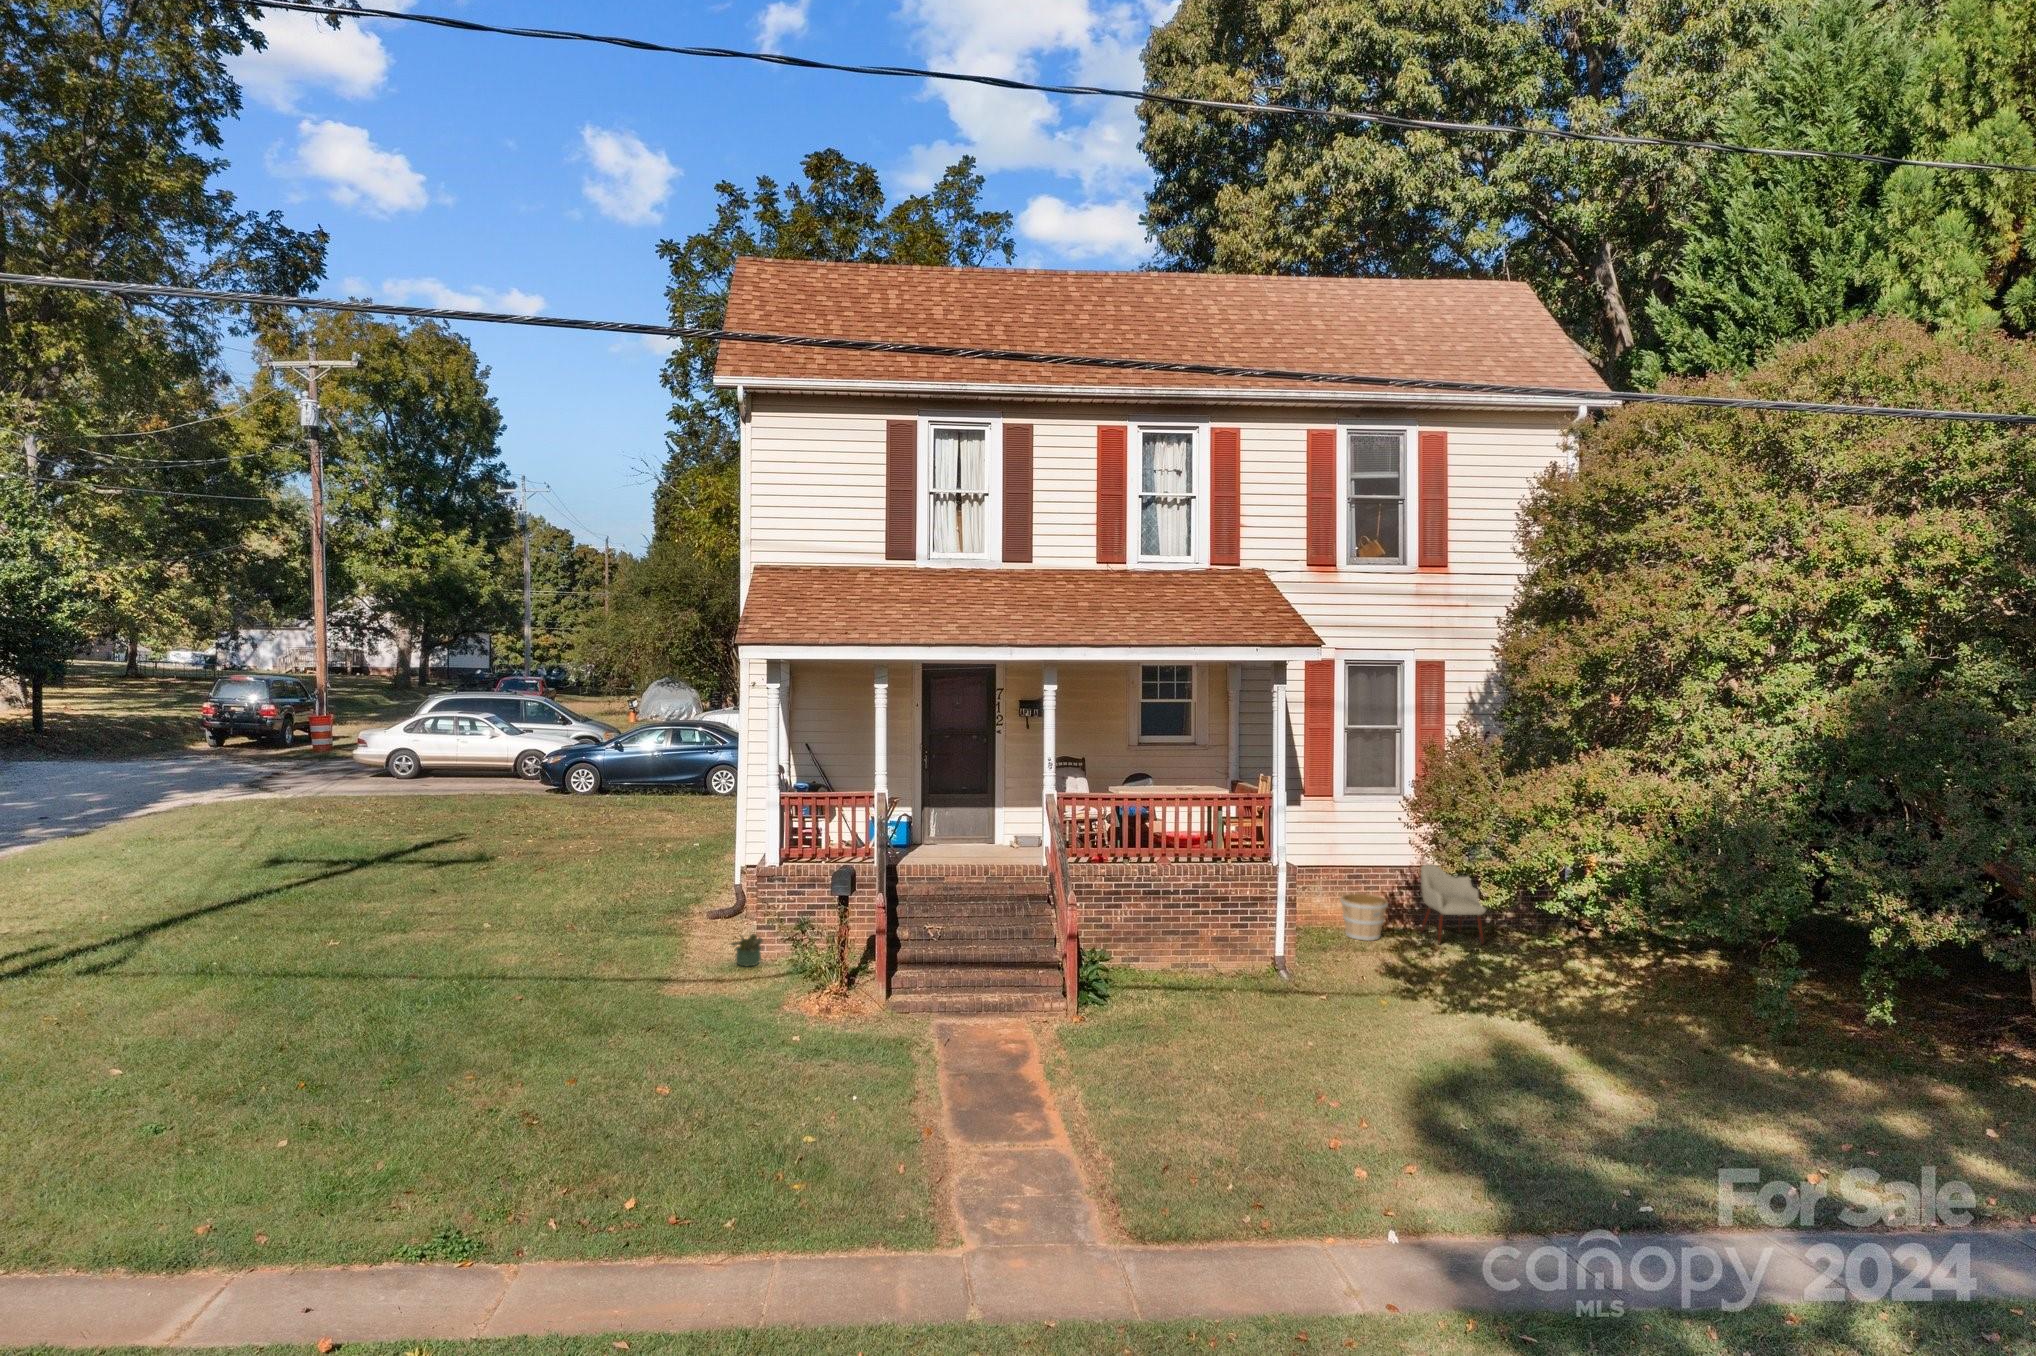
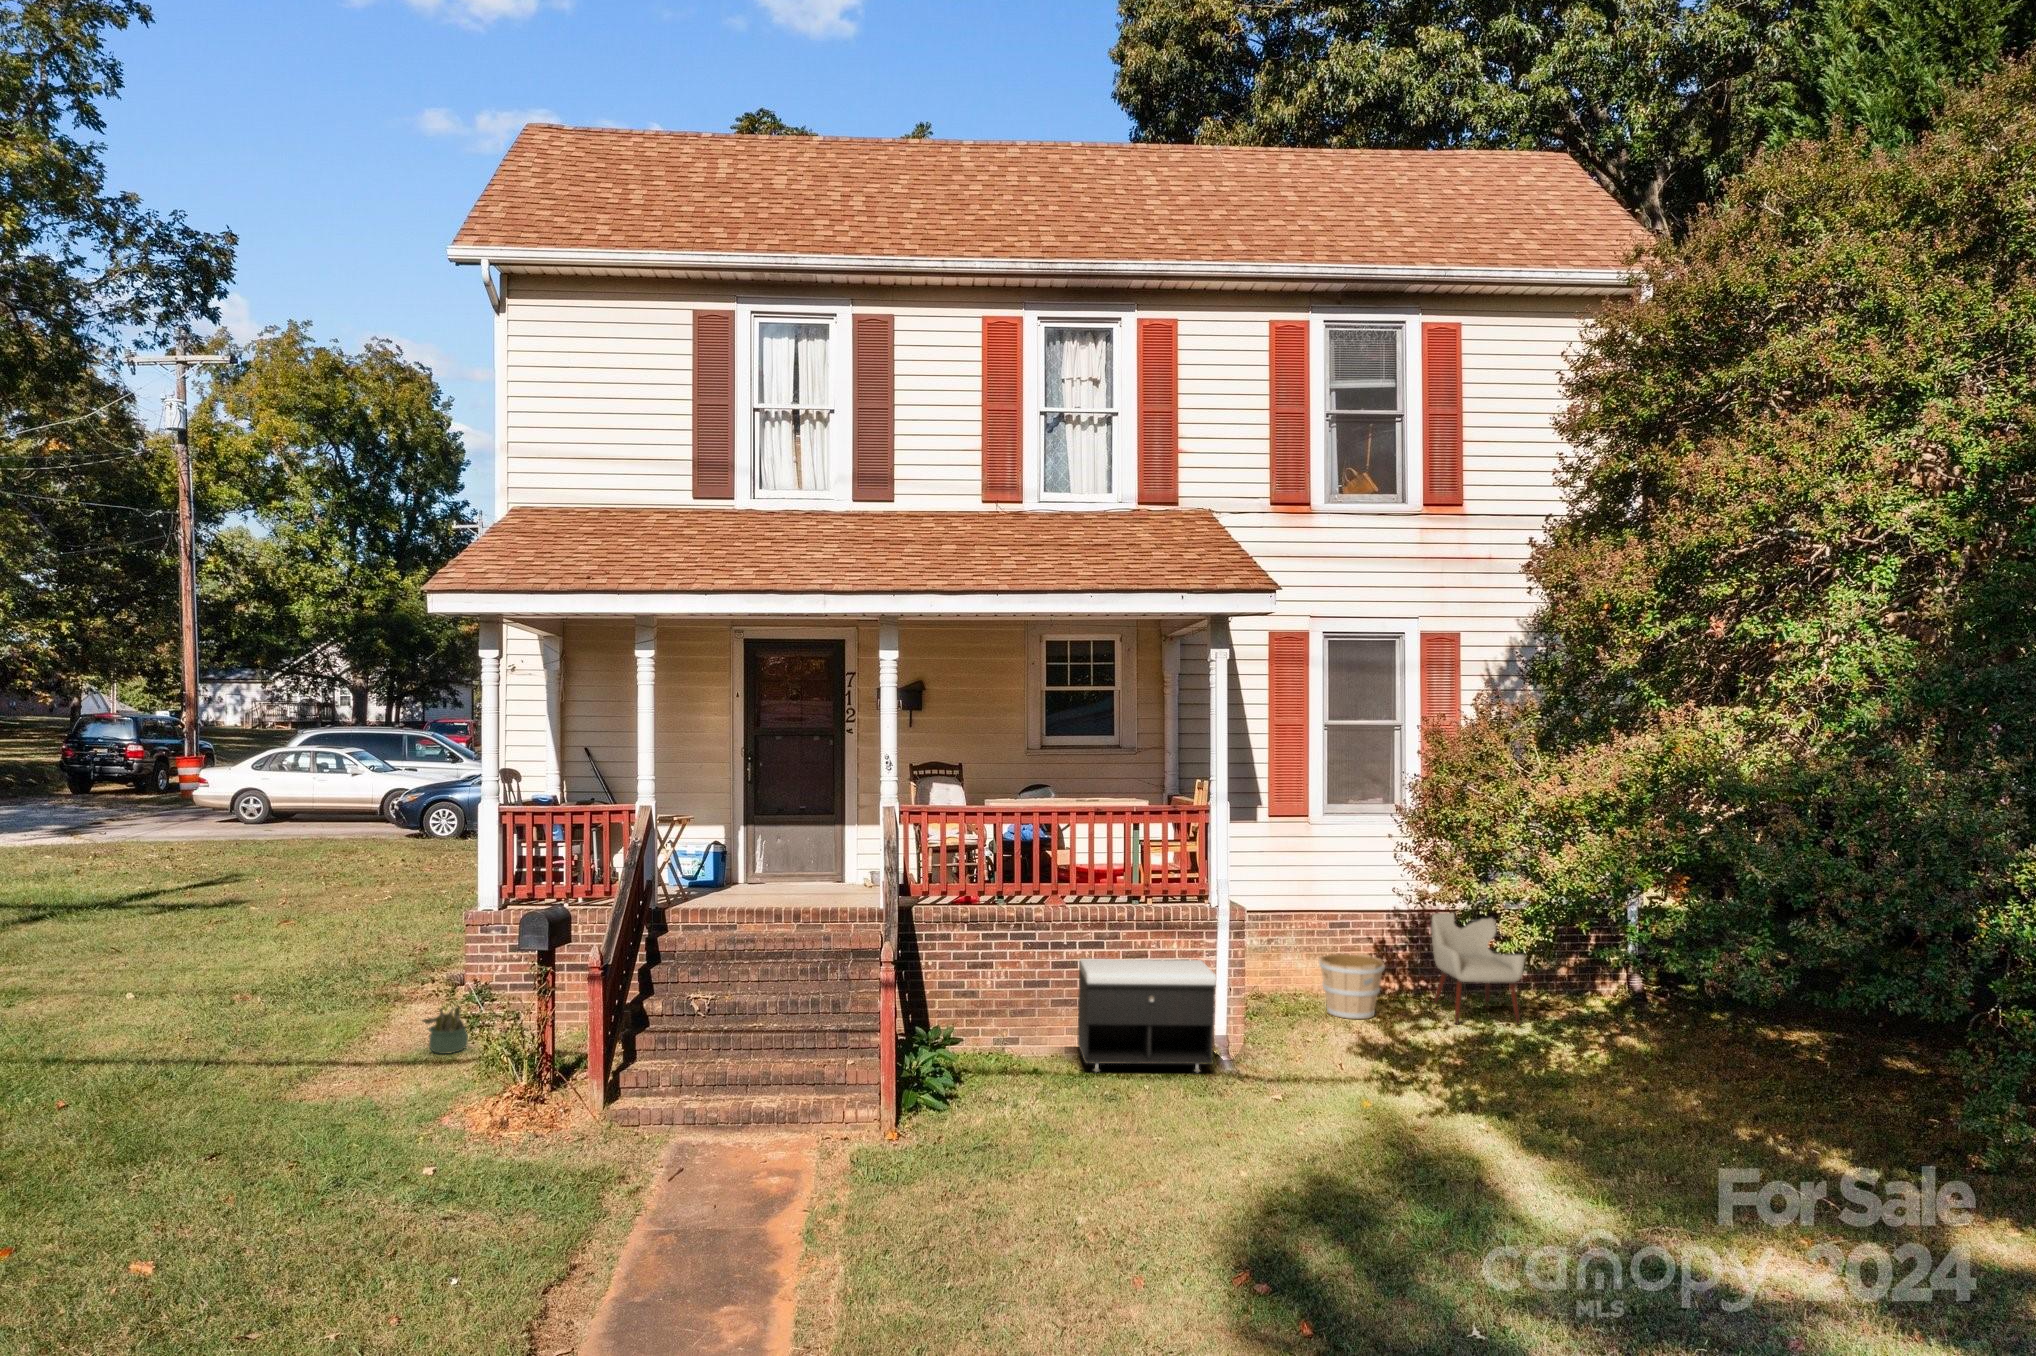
storage bench: none [1180,901,1280,979] -> present [1077,959,1216,1072]

